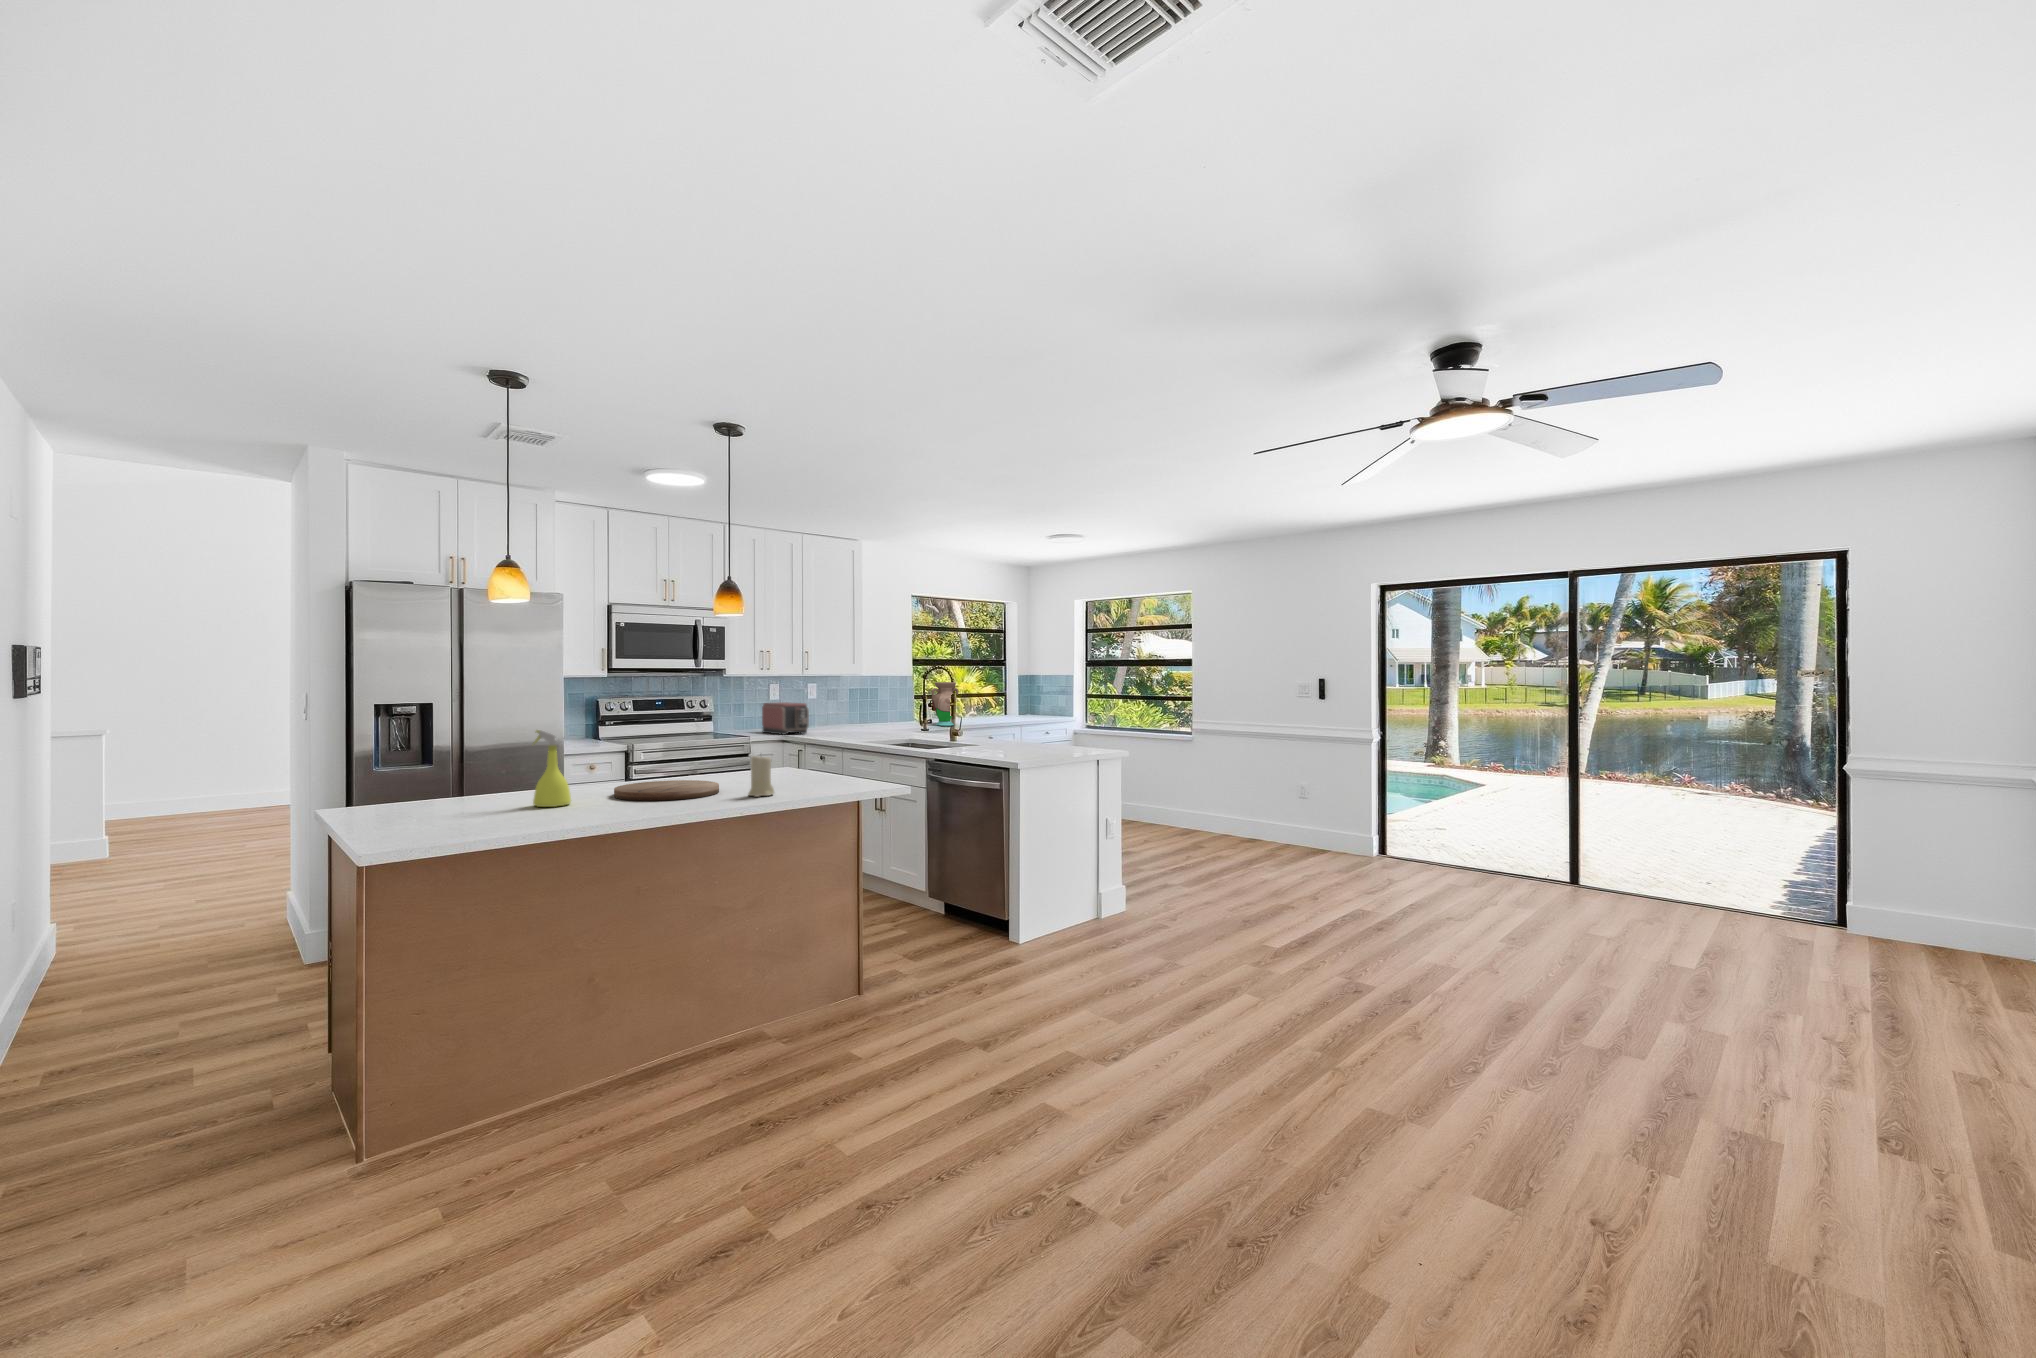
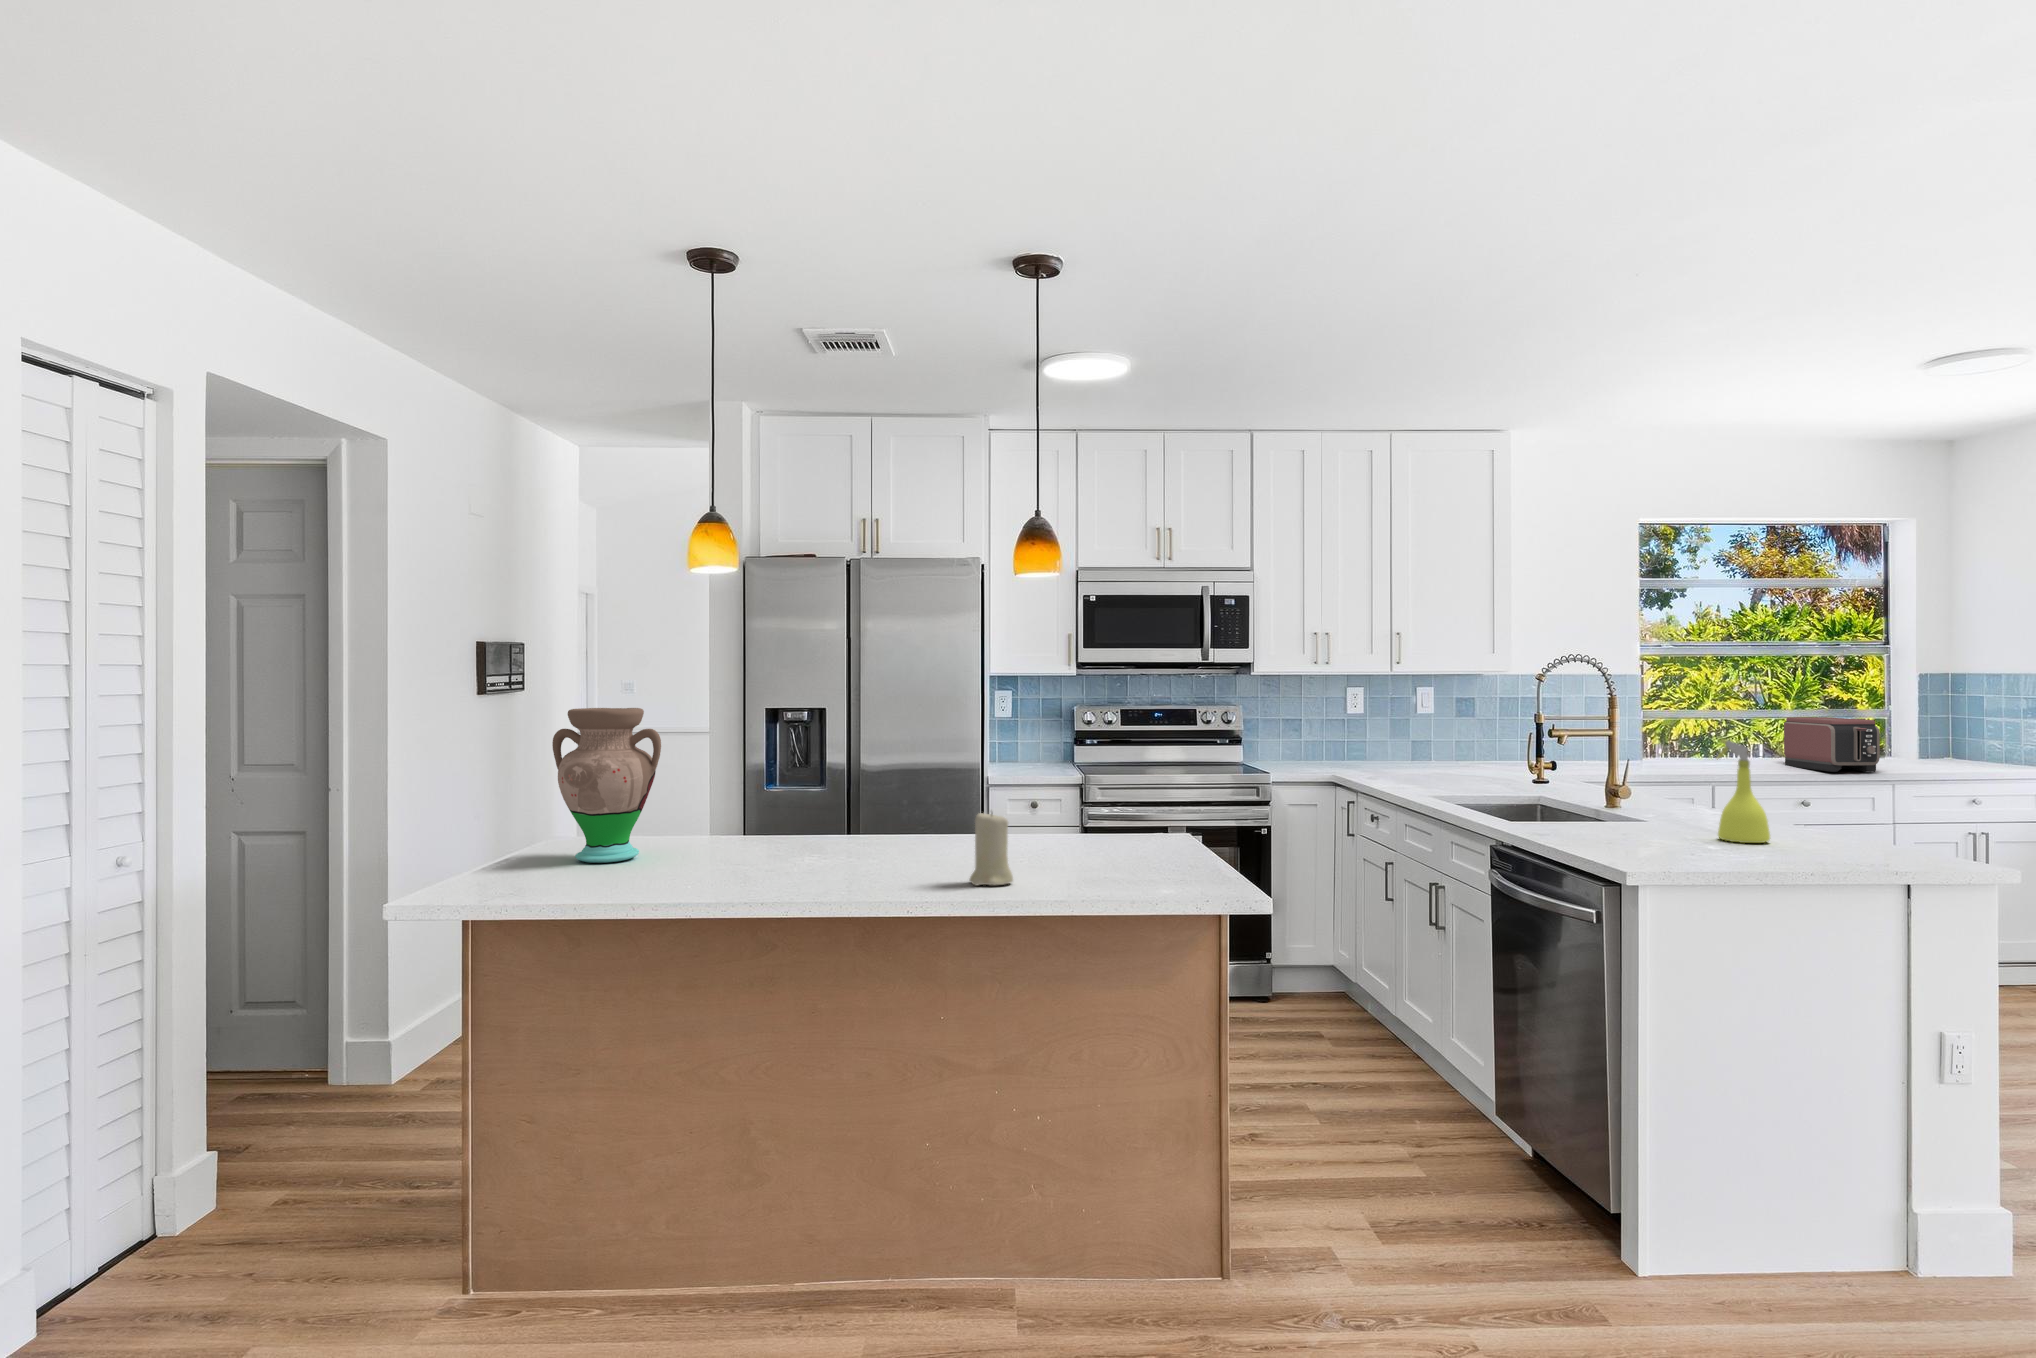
vase: present [932,682,958,726] -> present [552,708,661,863]
toaster: present [762,702,809,735] -> present [1784,717,1880,772]
spray bottle: present [533,730,571,807] -> present [1717,739,1770,843]
cutting board: present [614,780,719,801] -> none [815,840,970,875]

